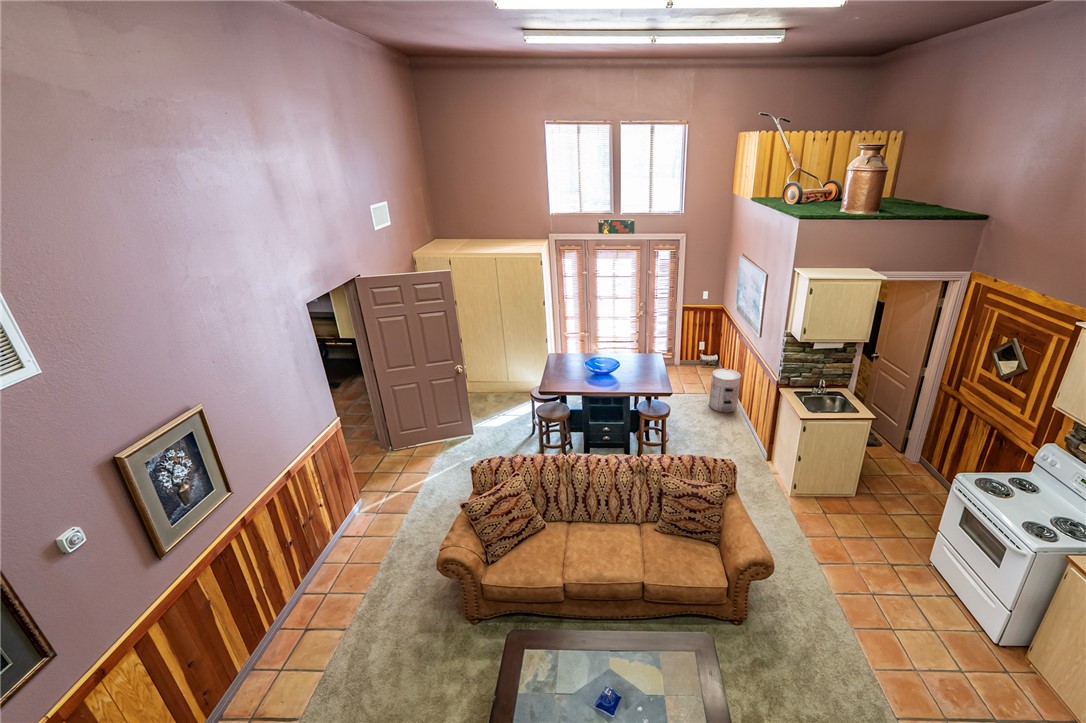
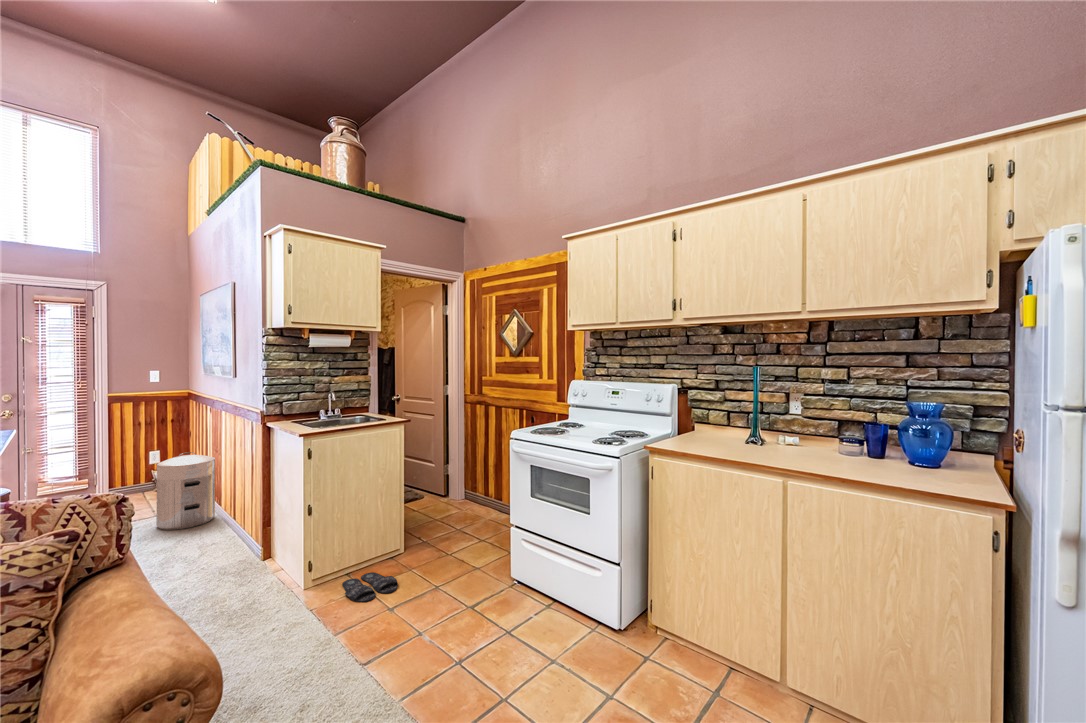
slippers: none [809,498,842,520] -> present [342,572,398,602]

